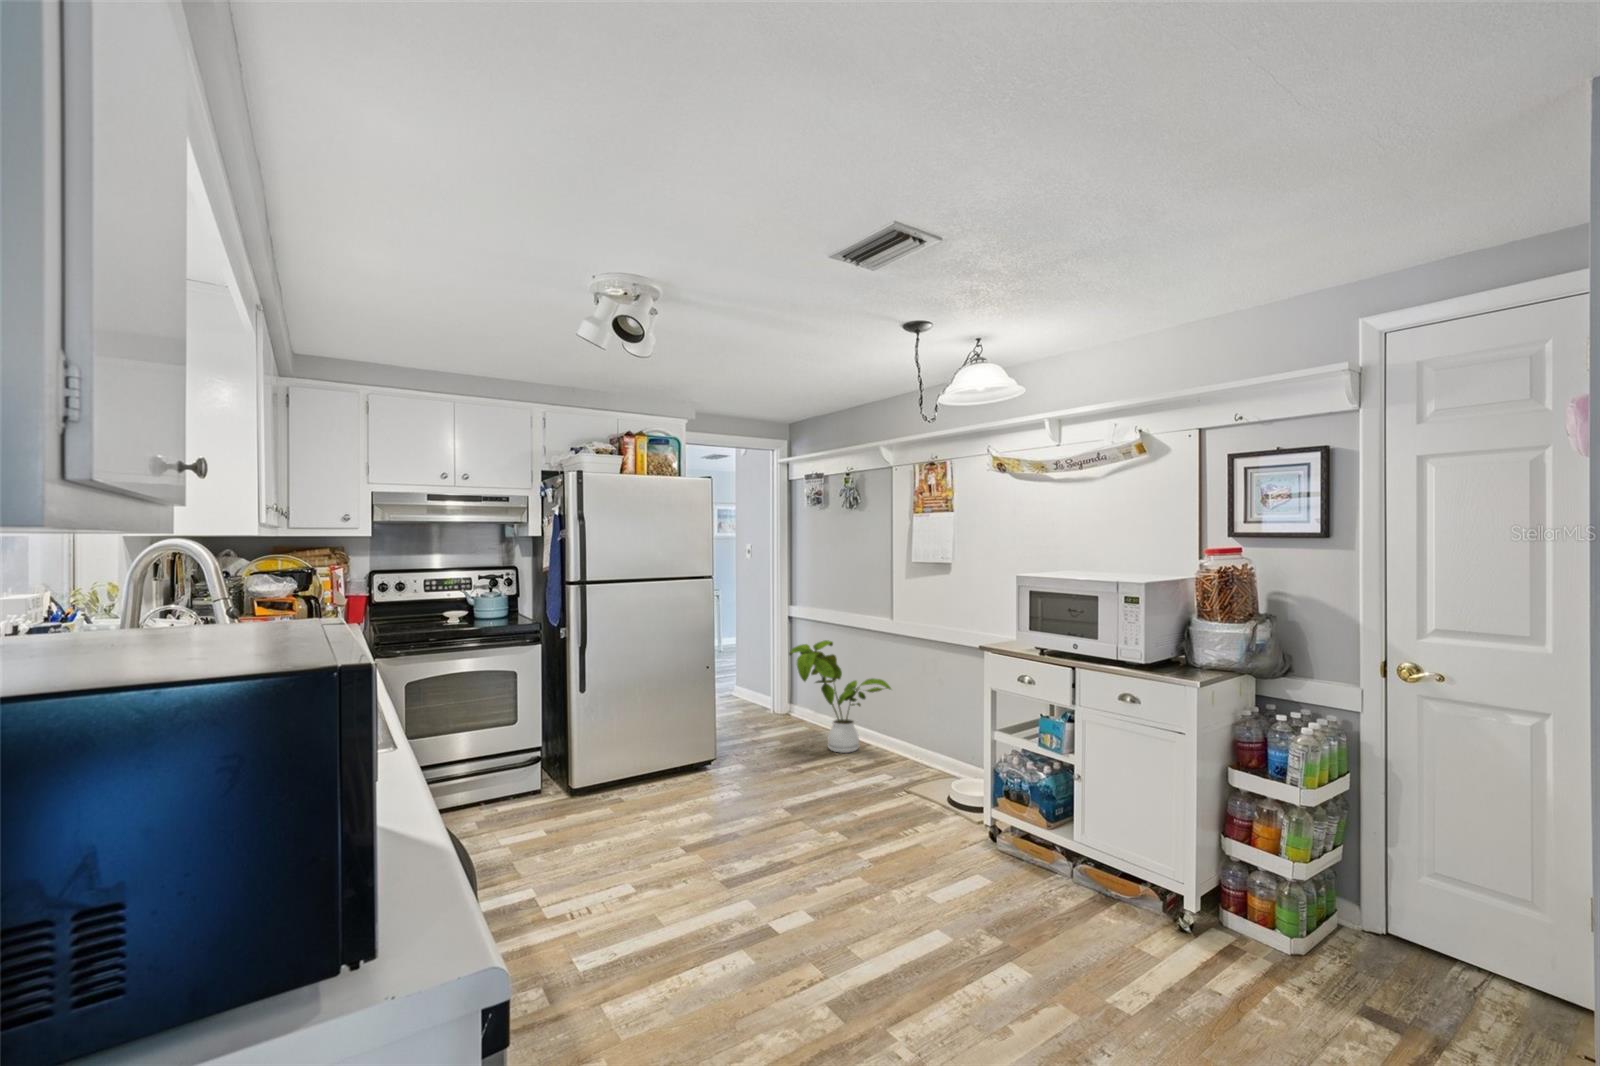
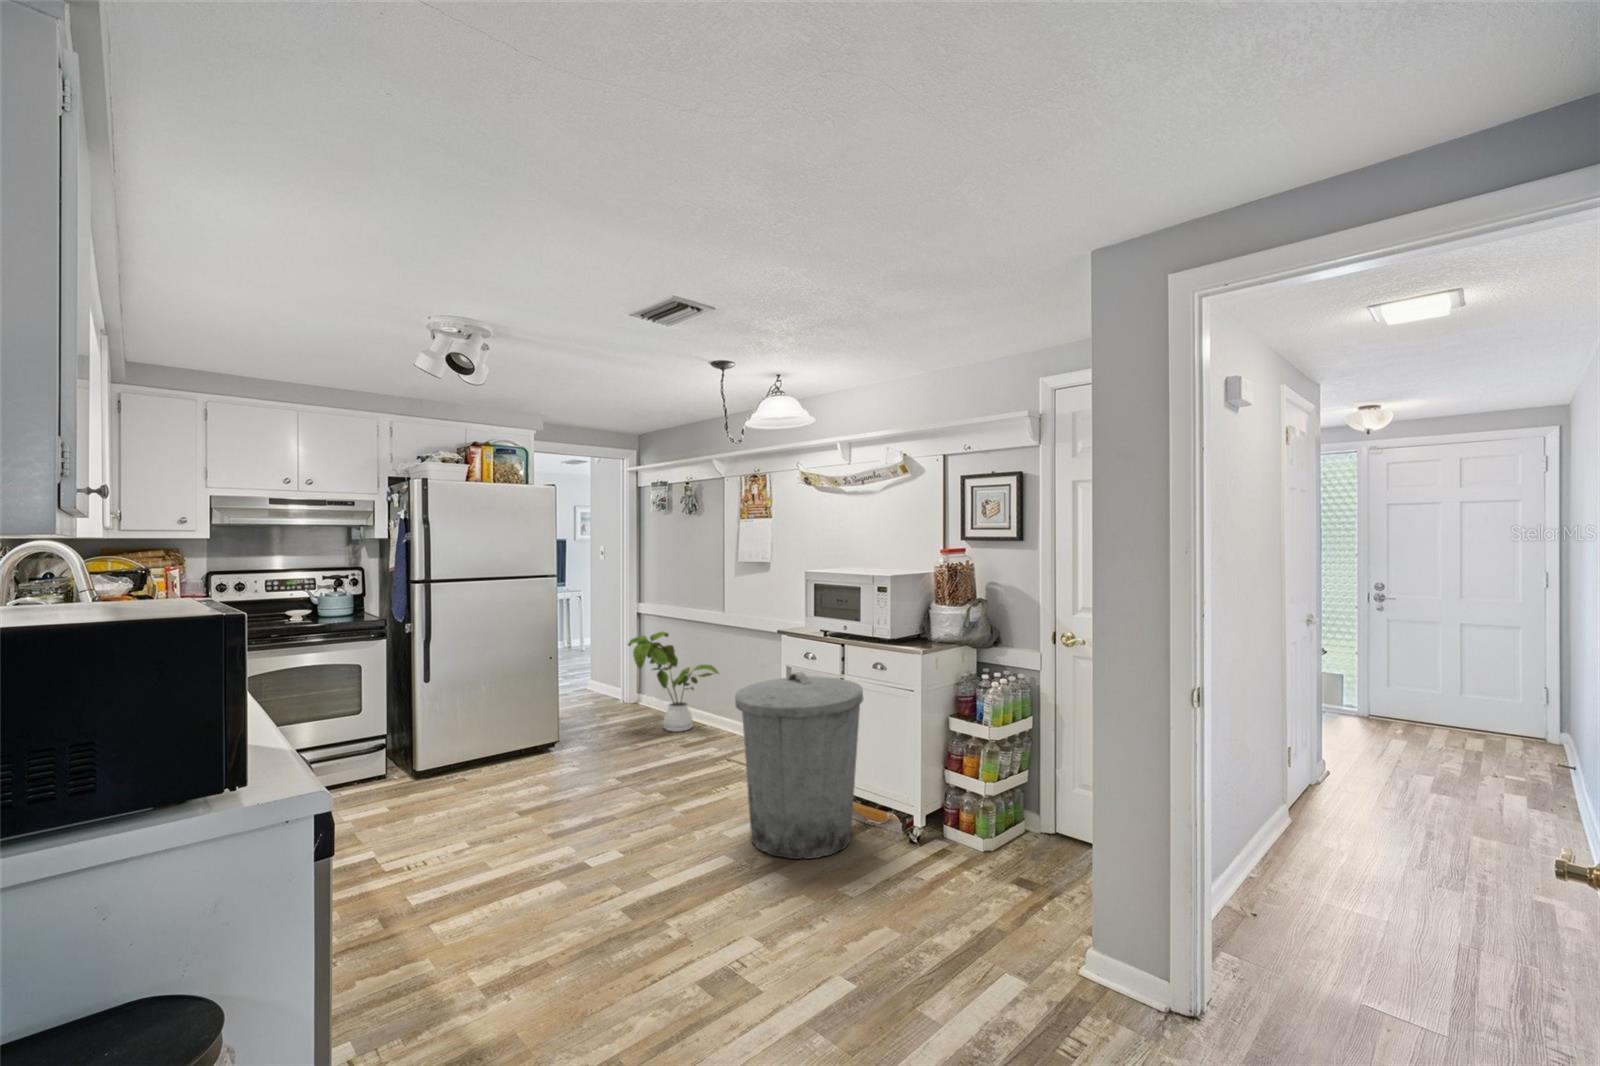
trash can: none [946,703,1114,944] -> present [735,672,863,859]

